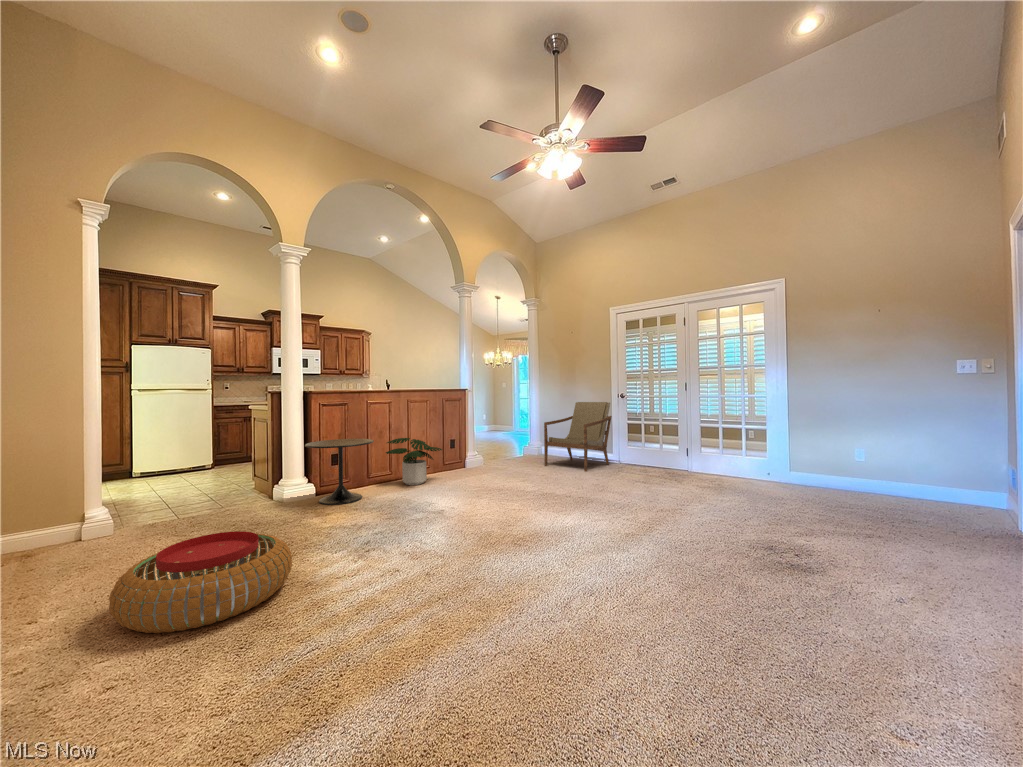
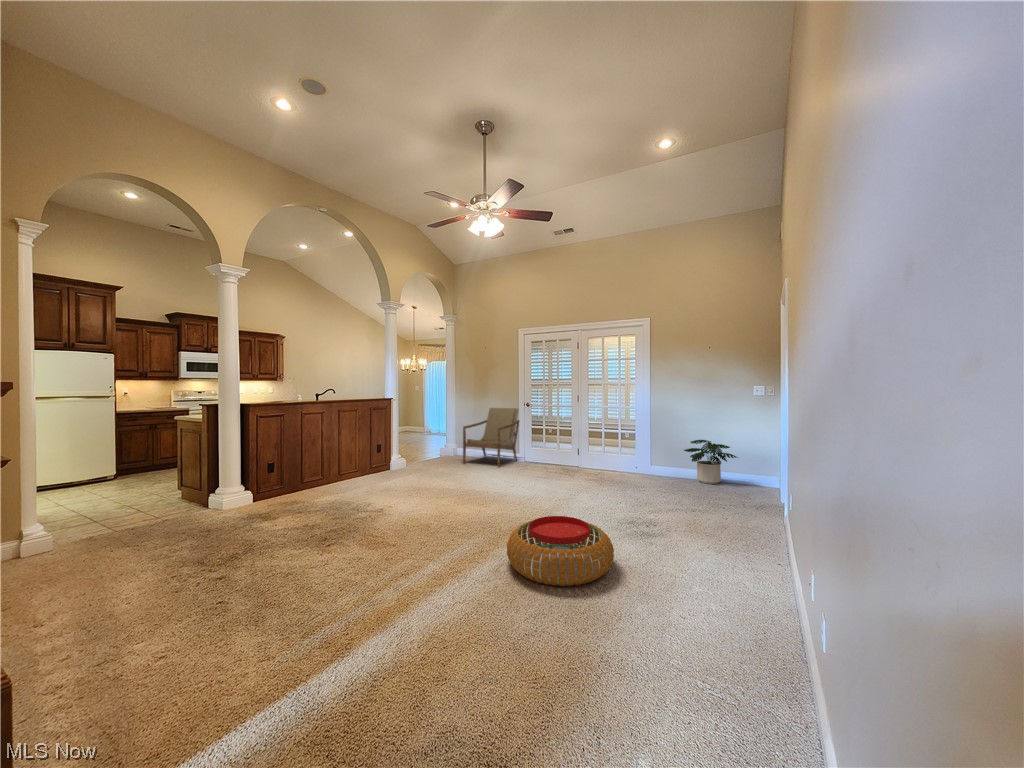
potted plant: present [386,438,442,485] -> present [684,440,736,484]
side table: present [305,439,374,505] -> none [245,447,313,510]
pouf: present [109,531,292,633] -> present [507,516,614,586]

